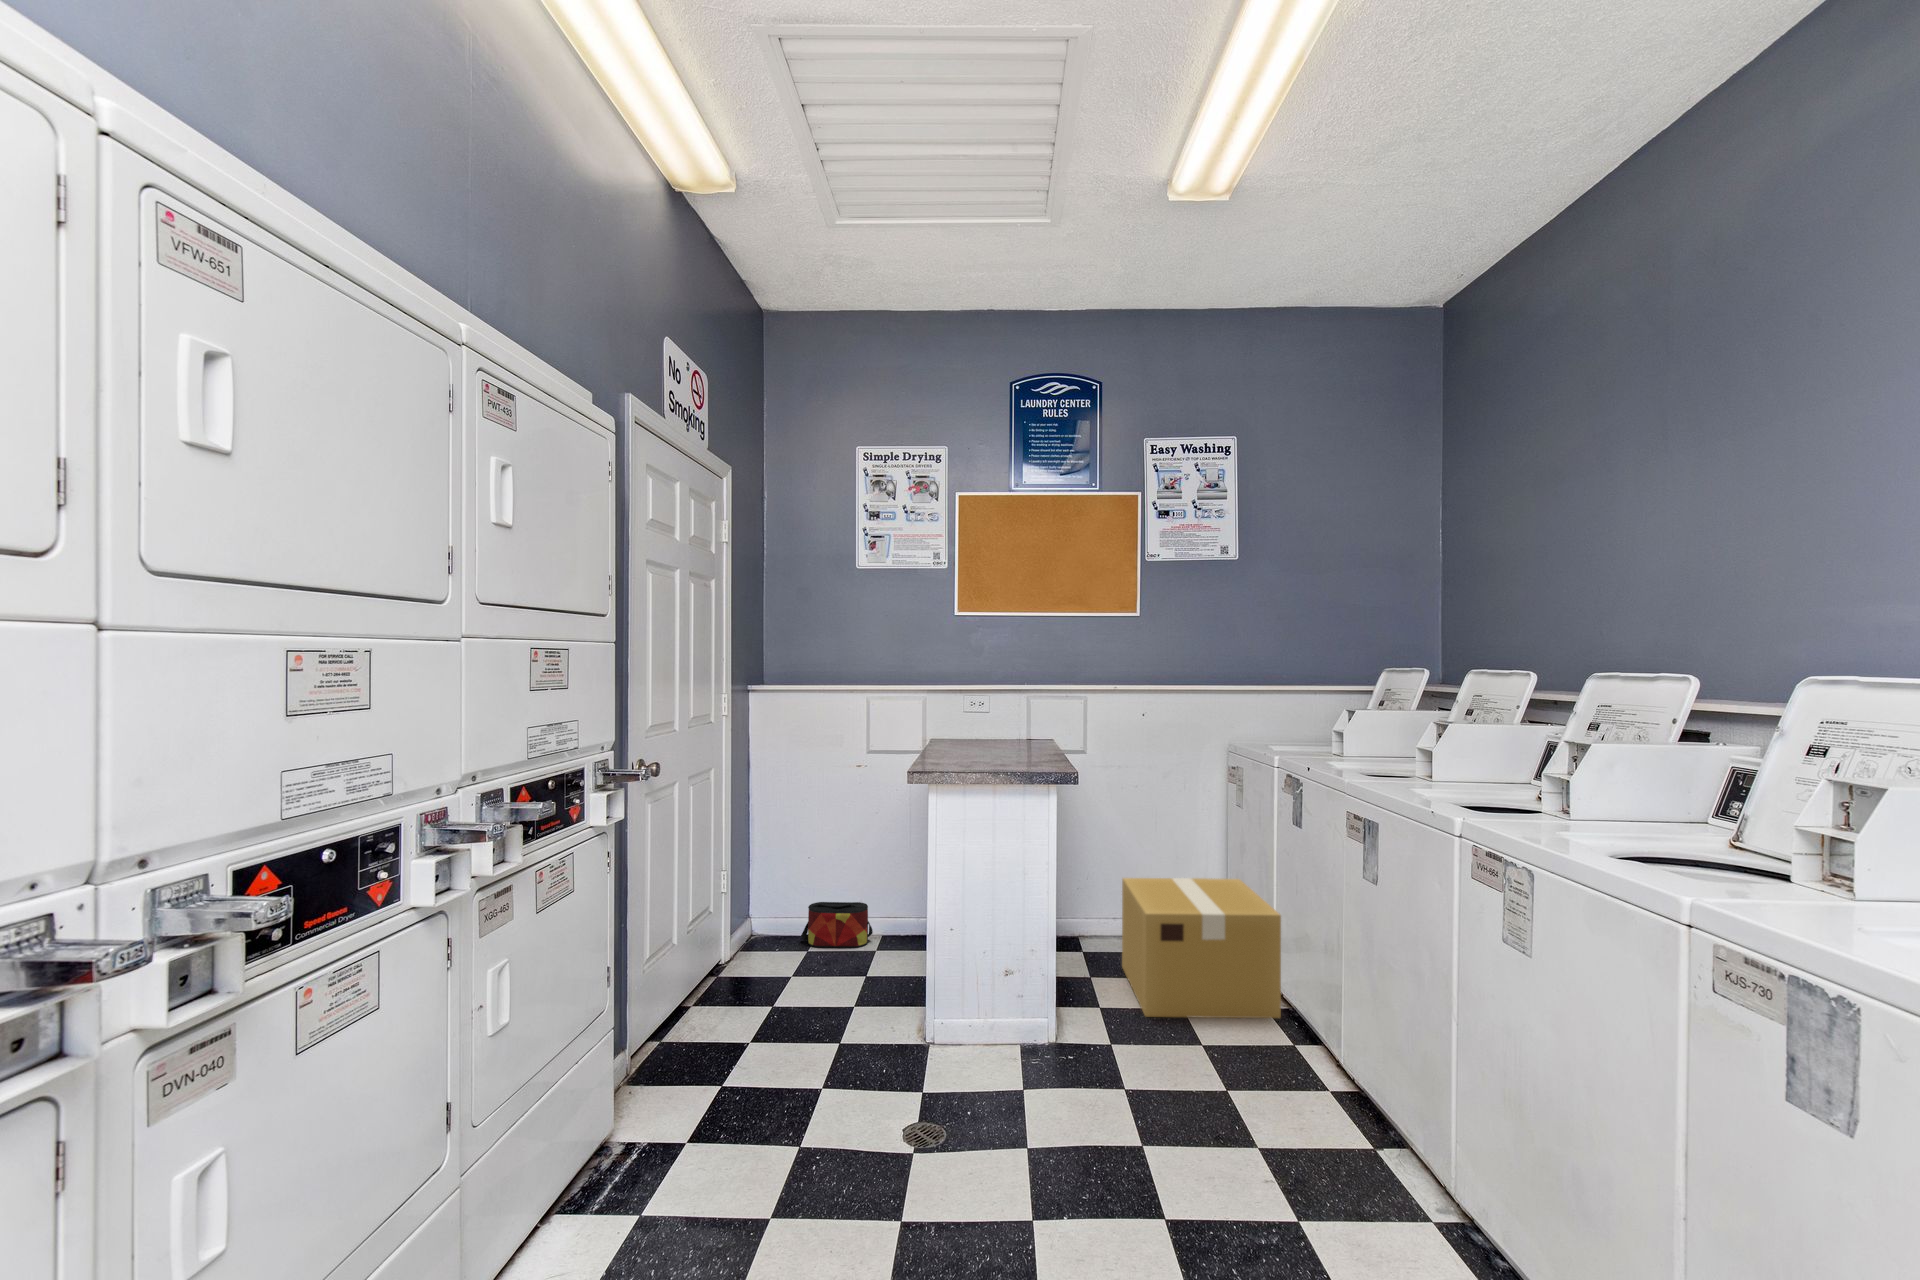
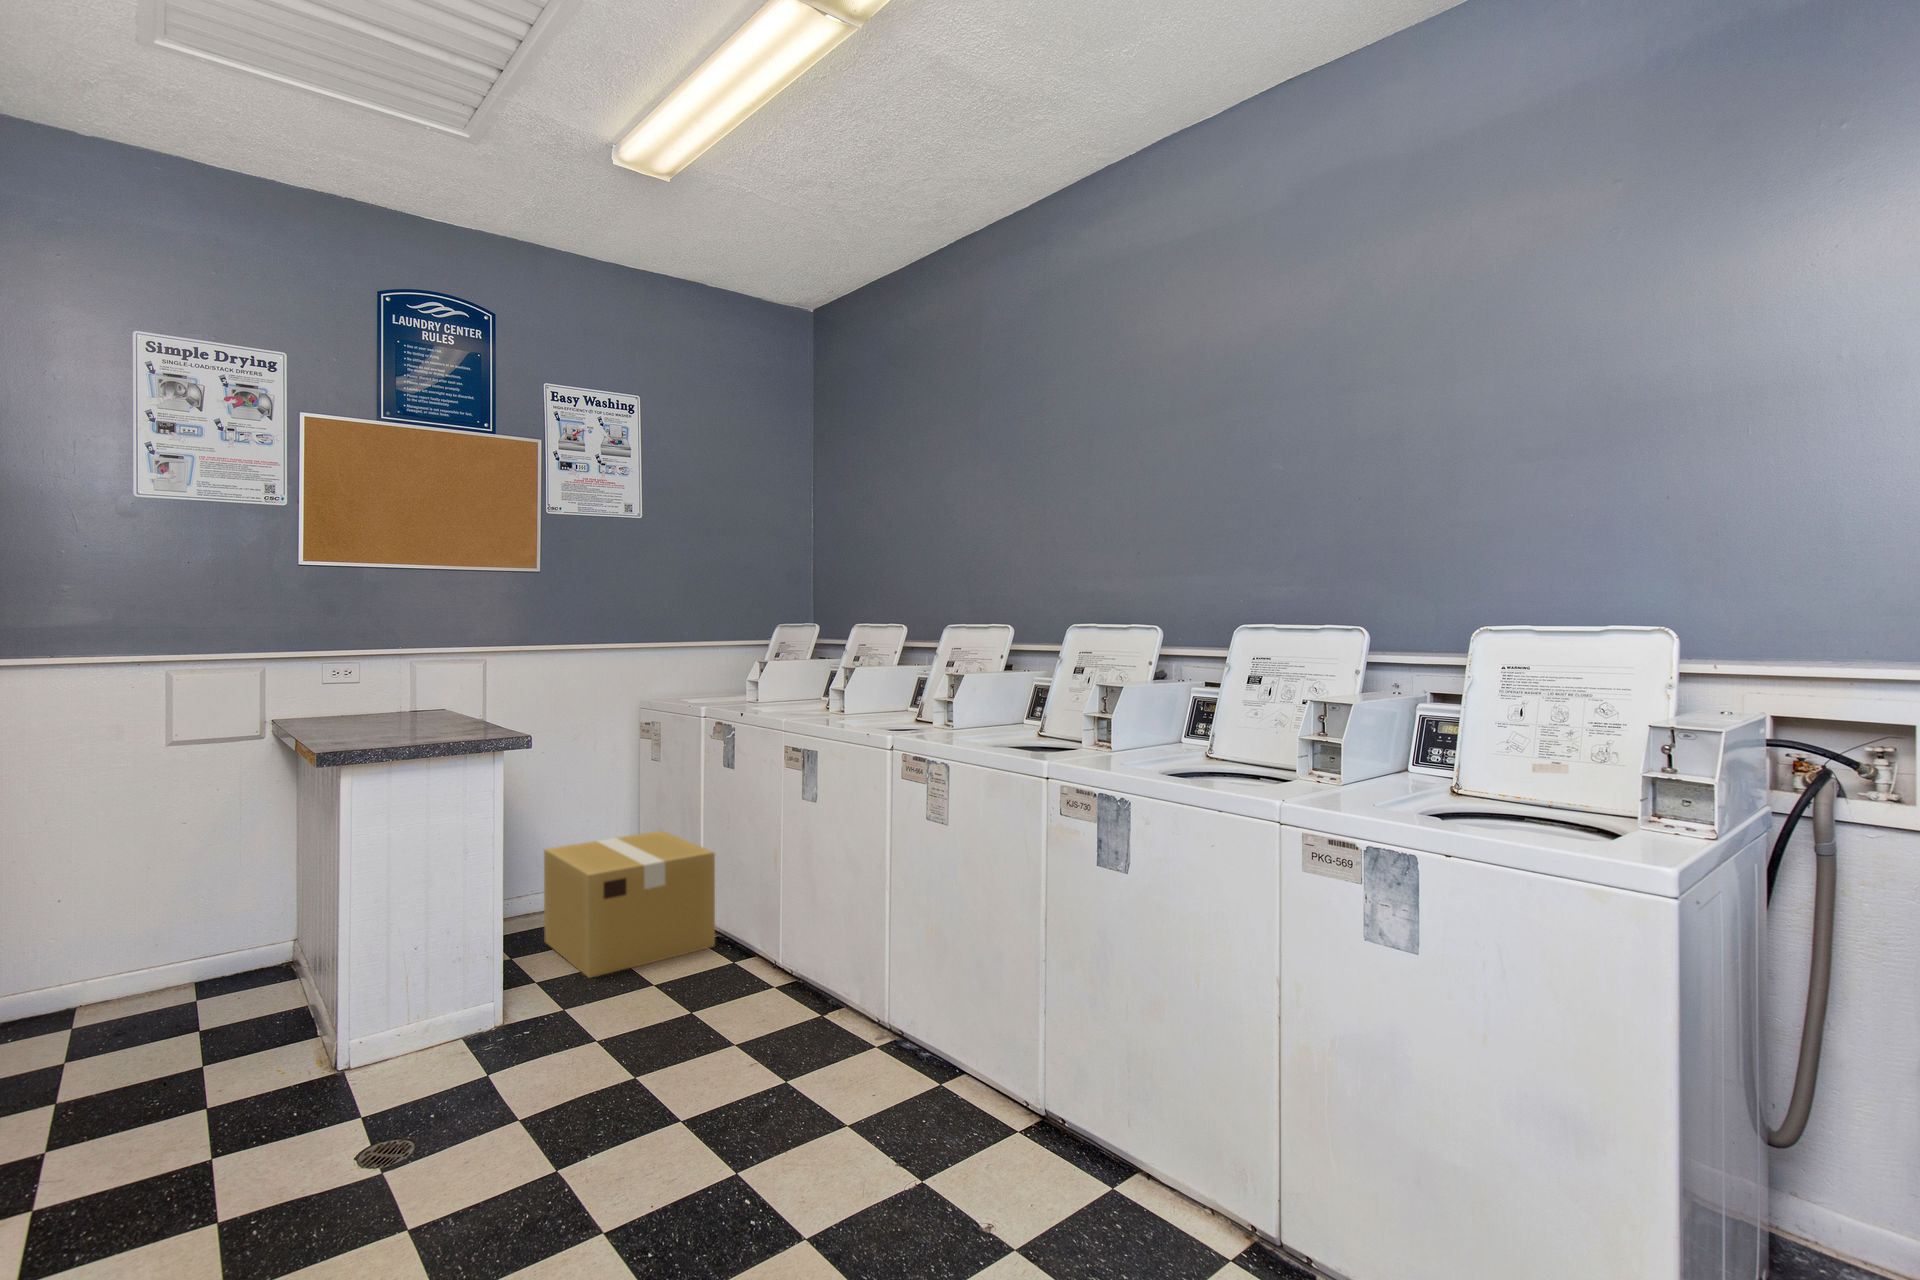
bag: present [801,902,873,948] -> none [58,946,189,1022]

